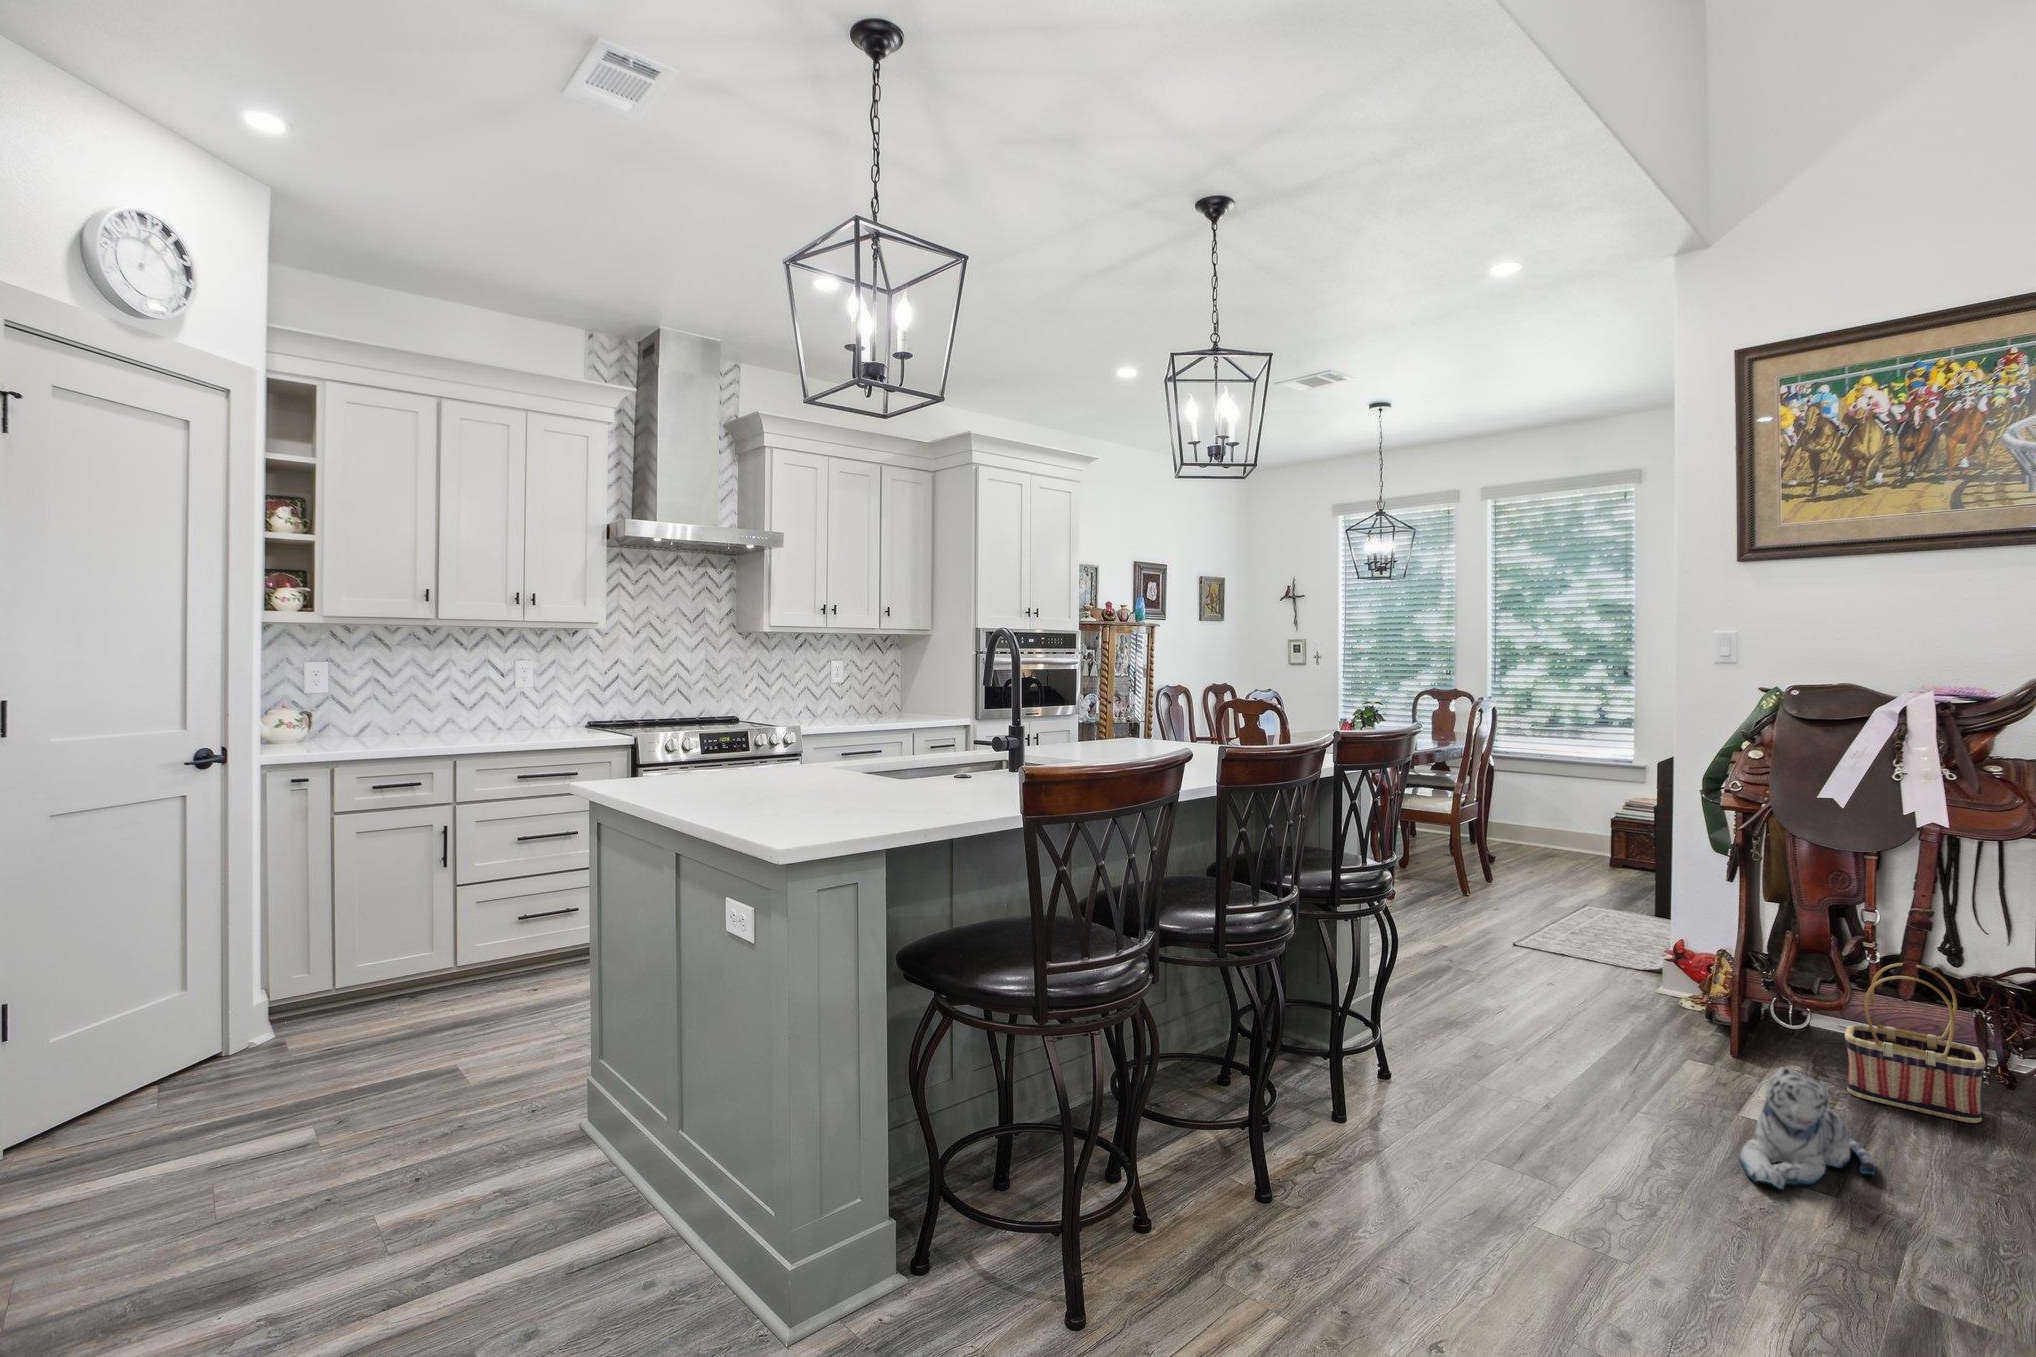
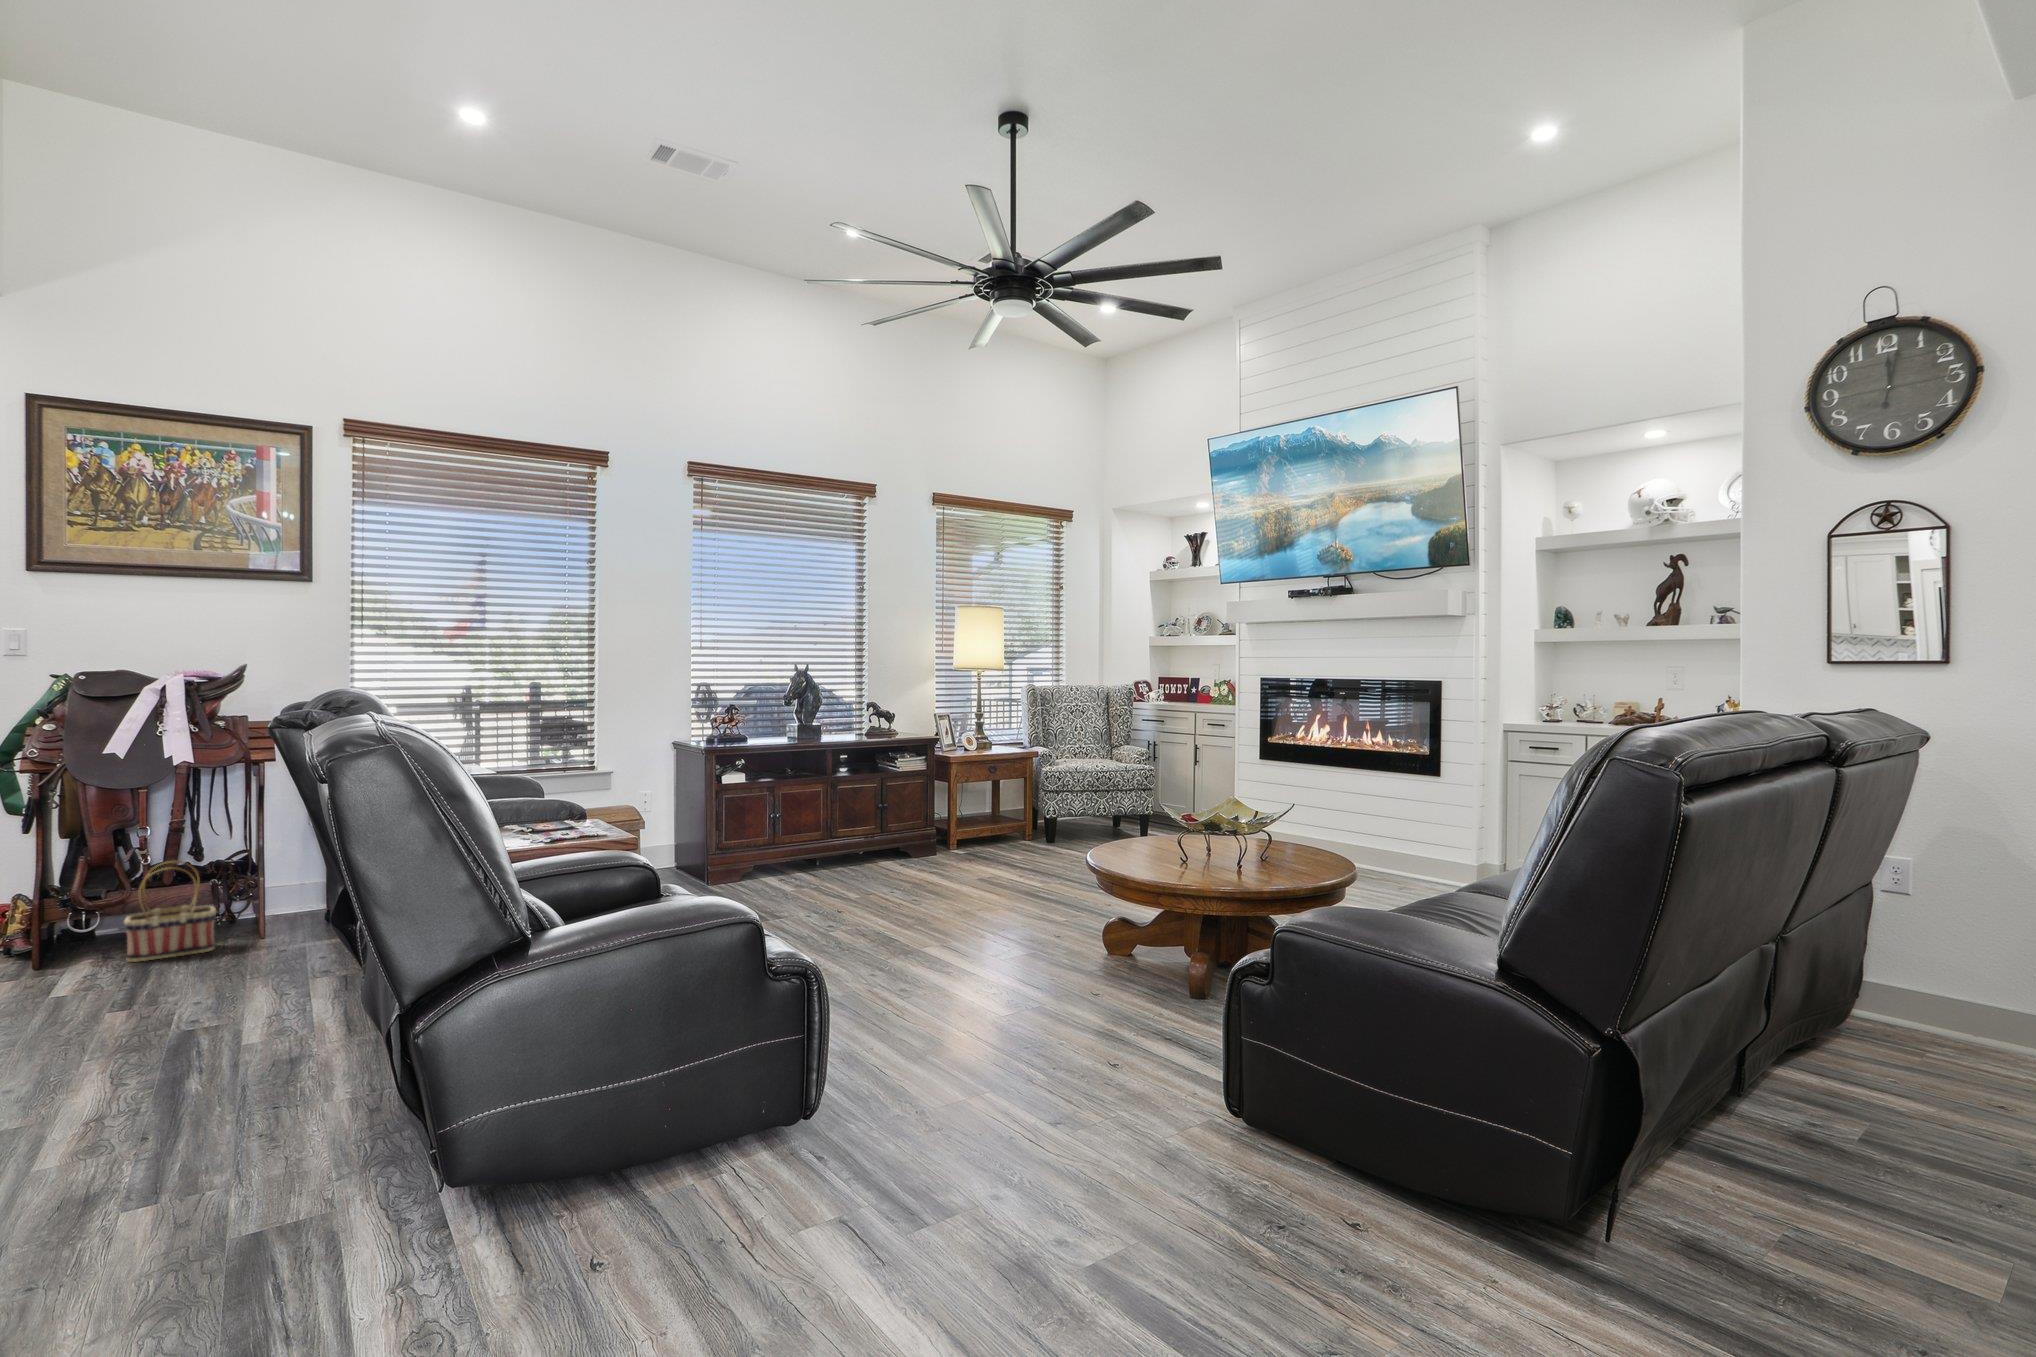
plush toy: present [1740,1068,1876,1189] -> none [47,941,147,1024]

